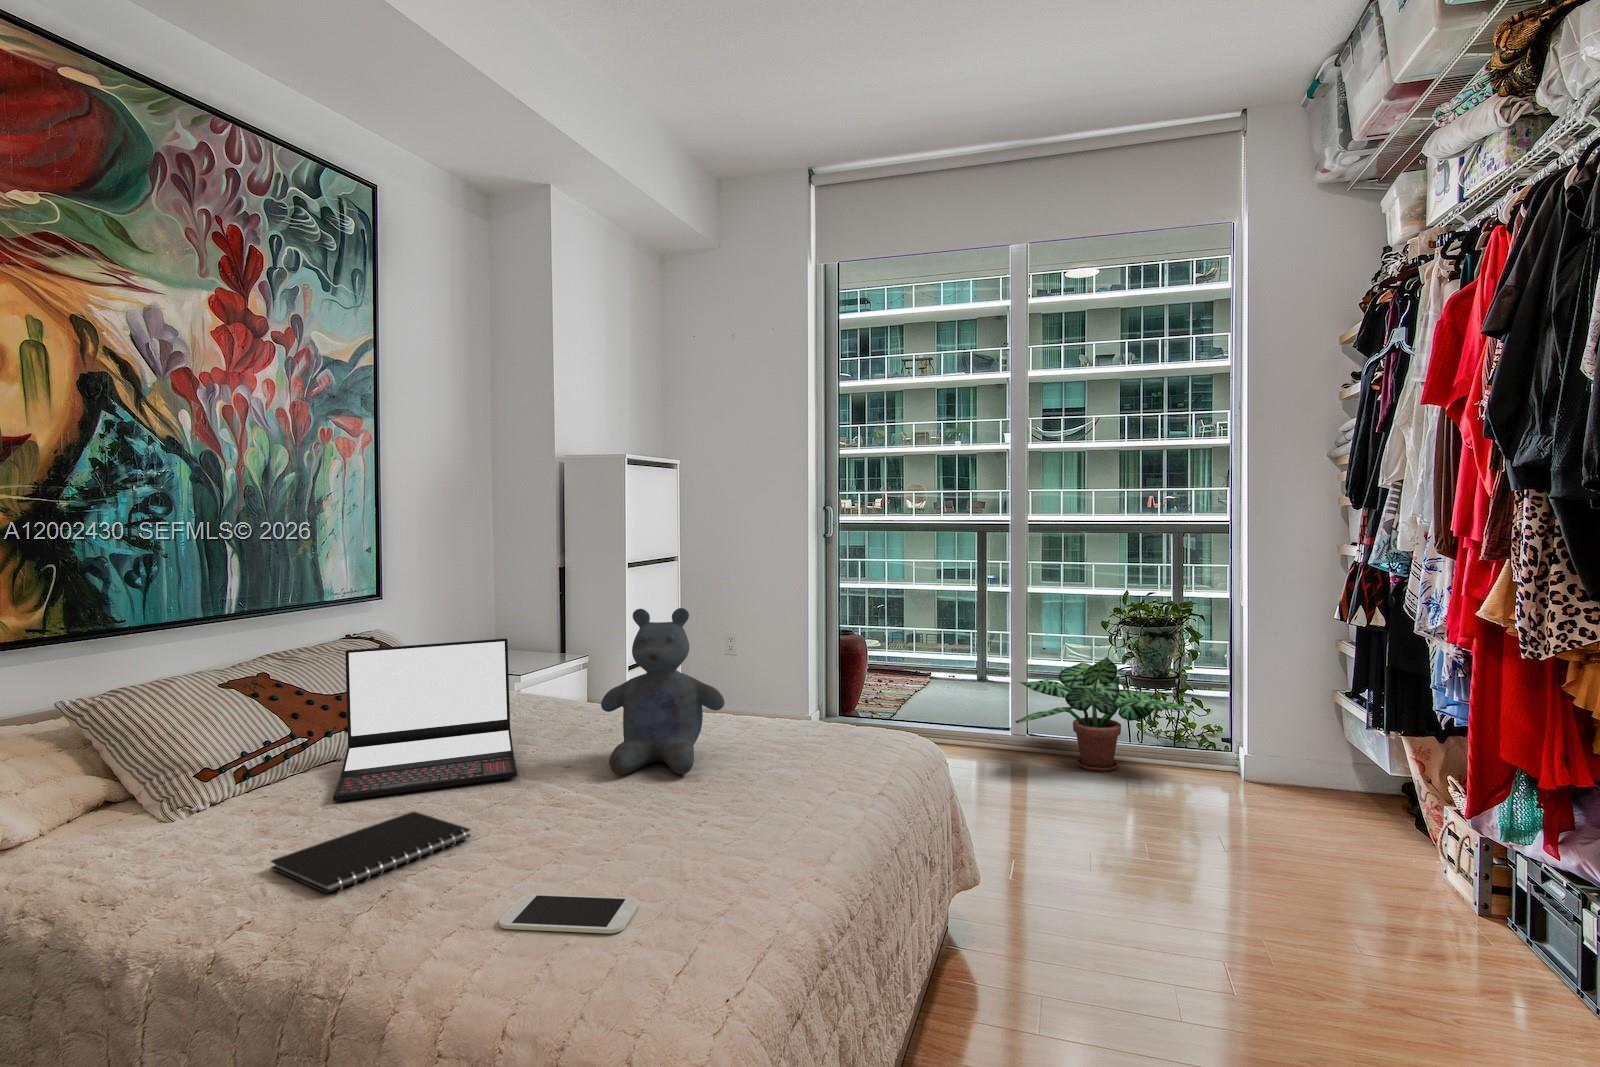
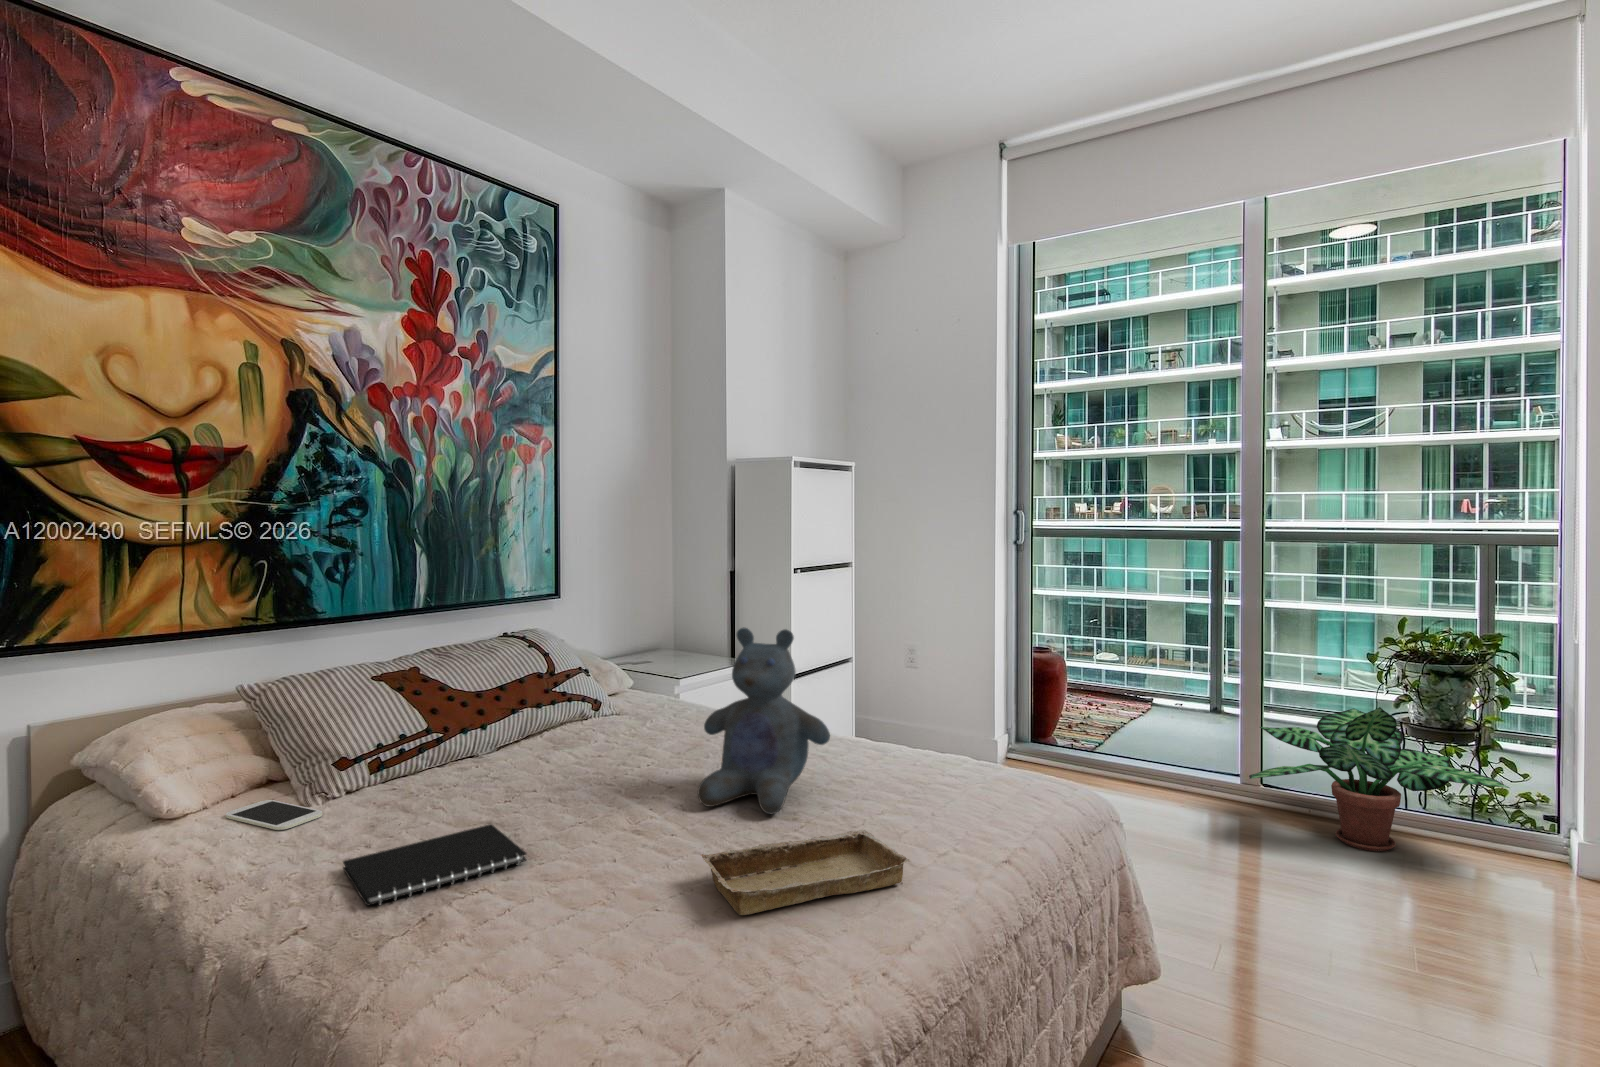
laptop: present [333,639,517,801] -> none [439,649,626,802]
tray: none [650,773,832,849] -> present [701,830,910,915]
smartphone: present [499,894,638,933] -> present [226,800,322,830]

